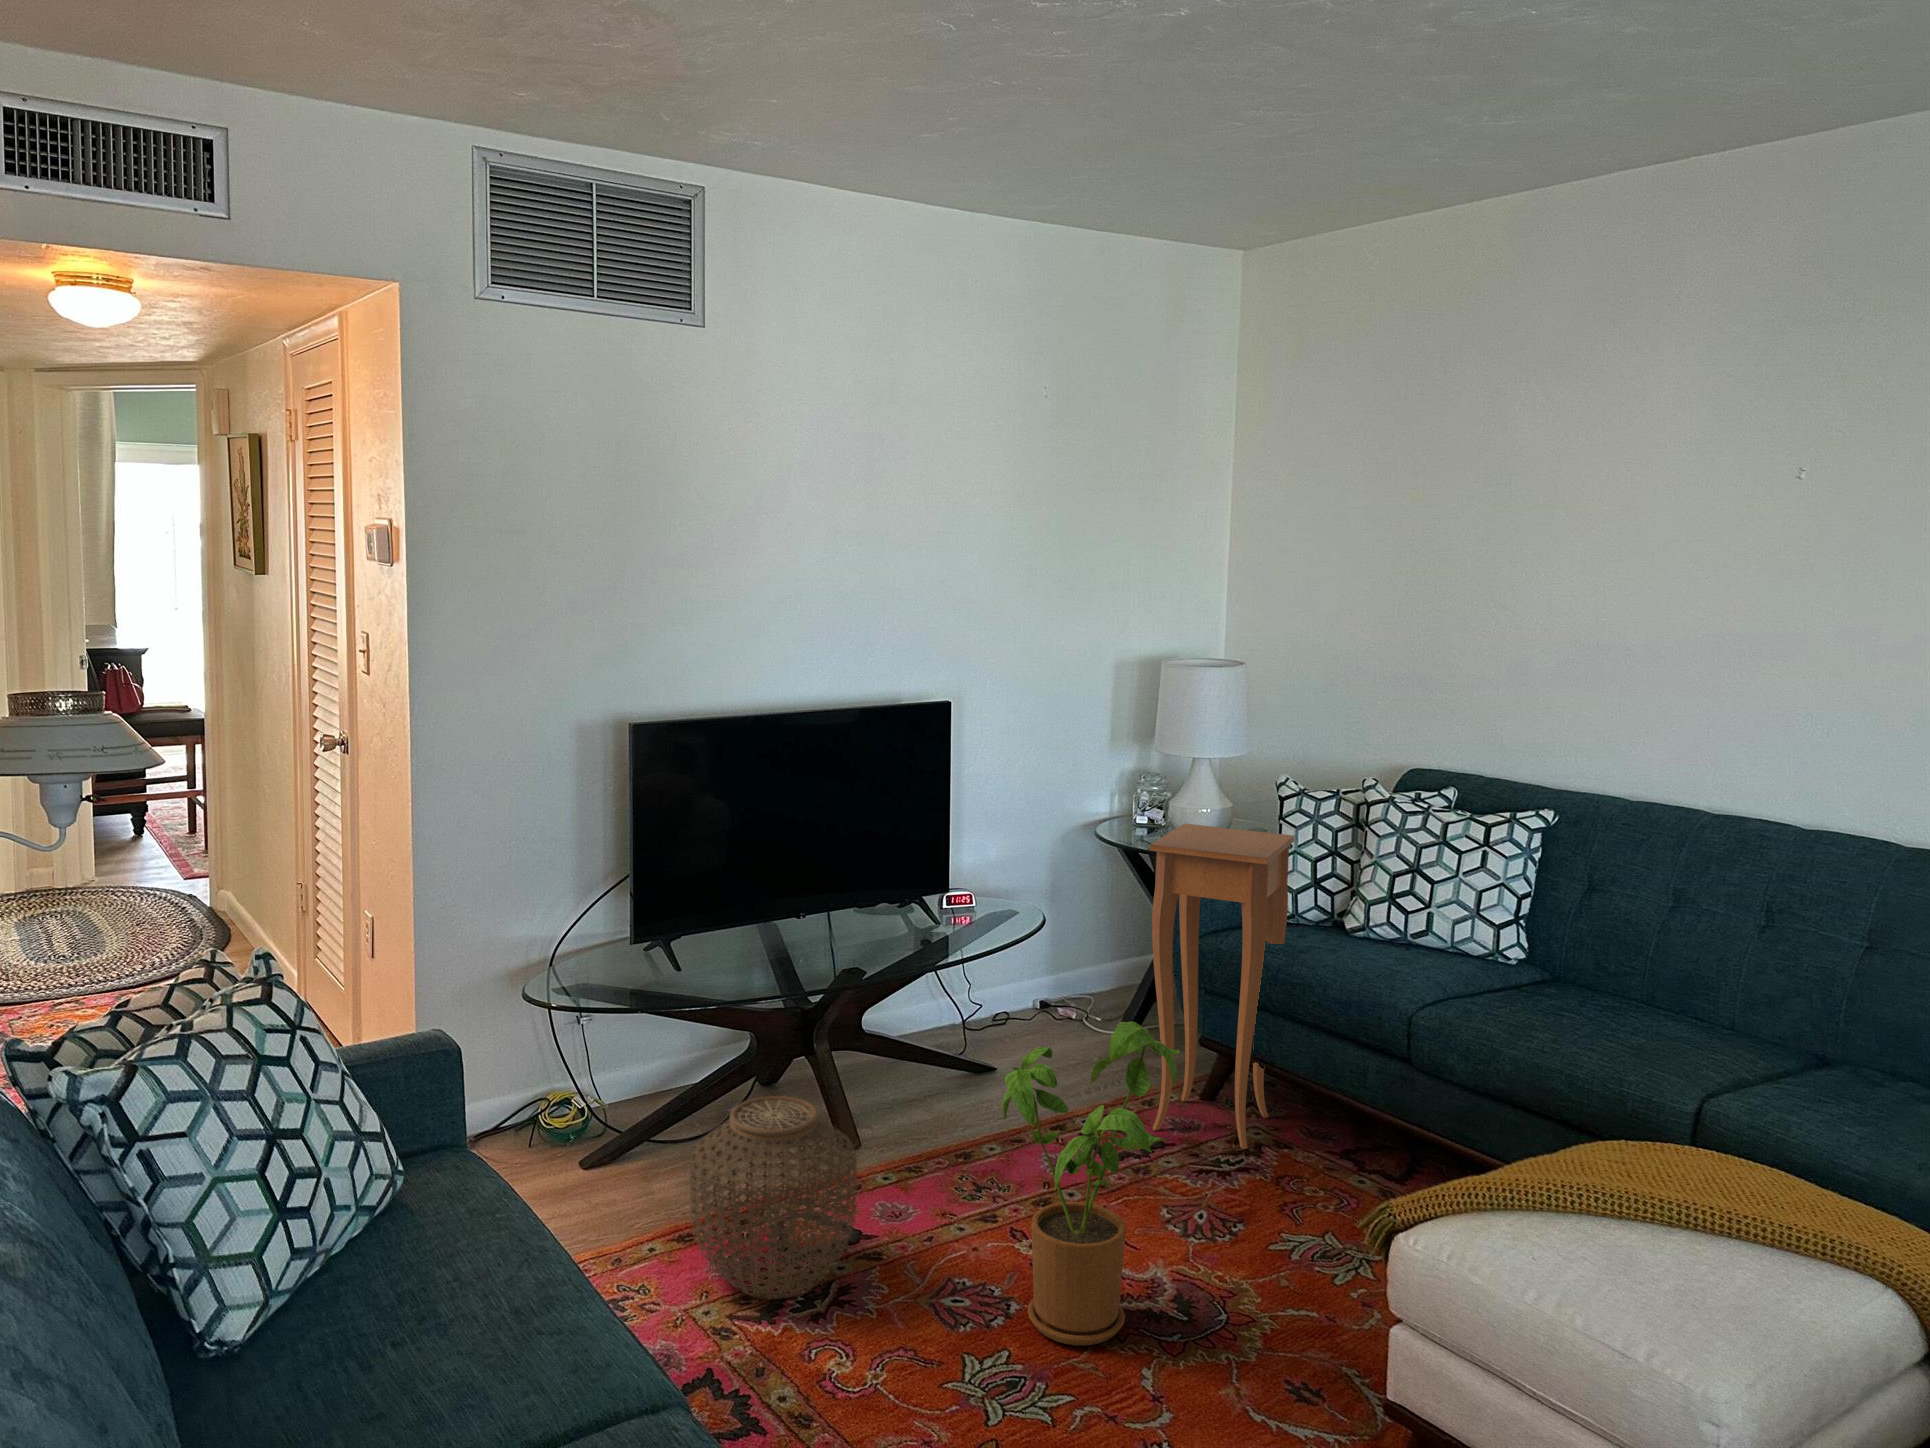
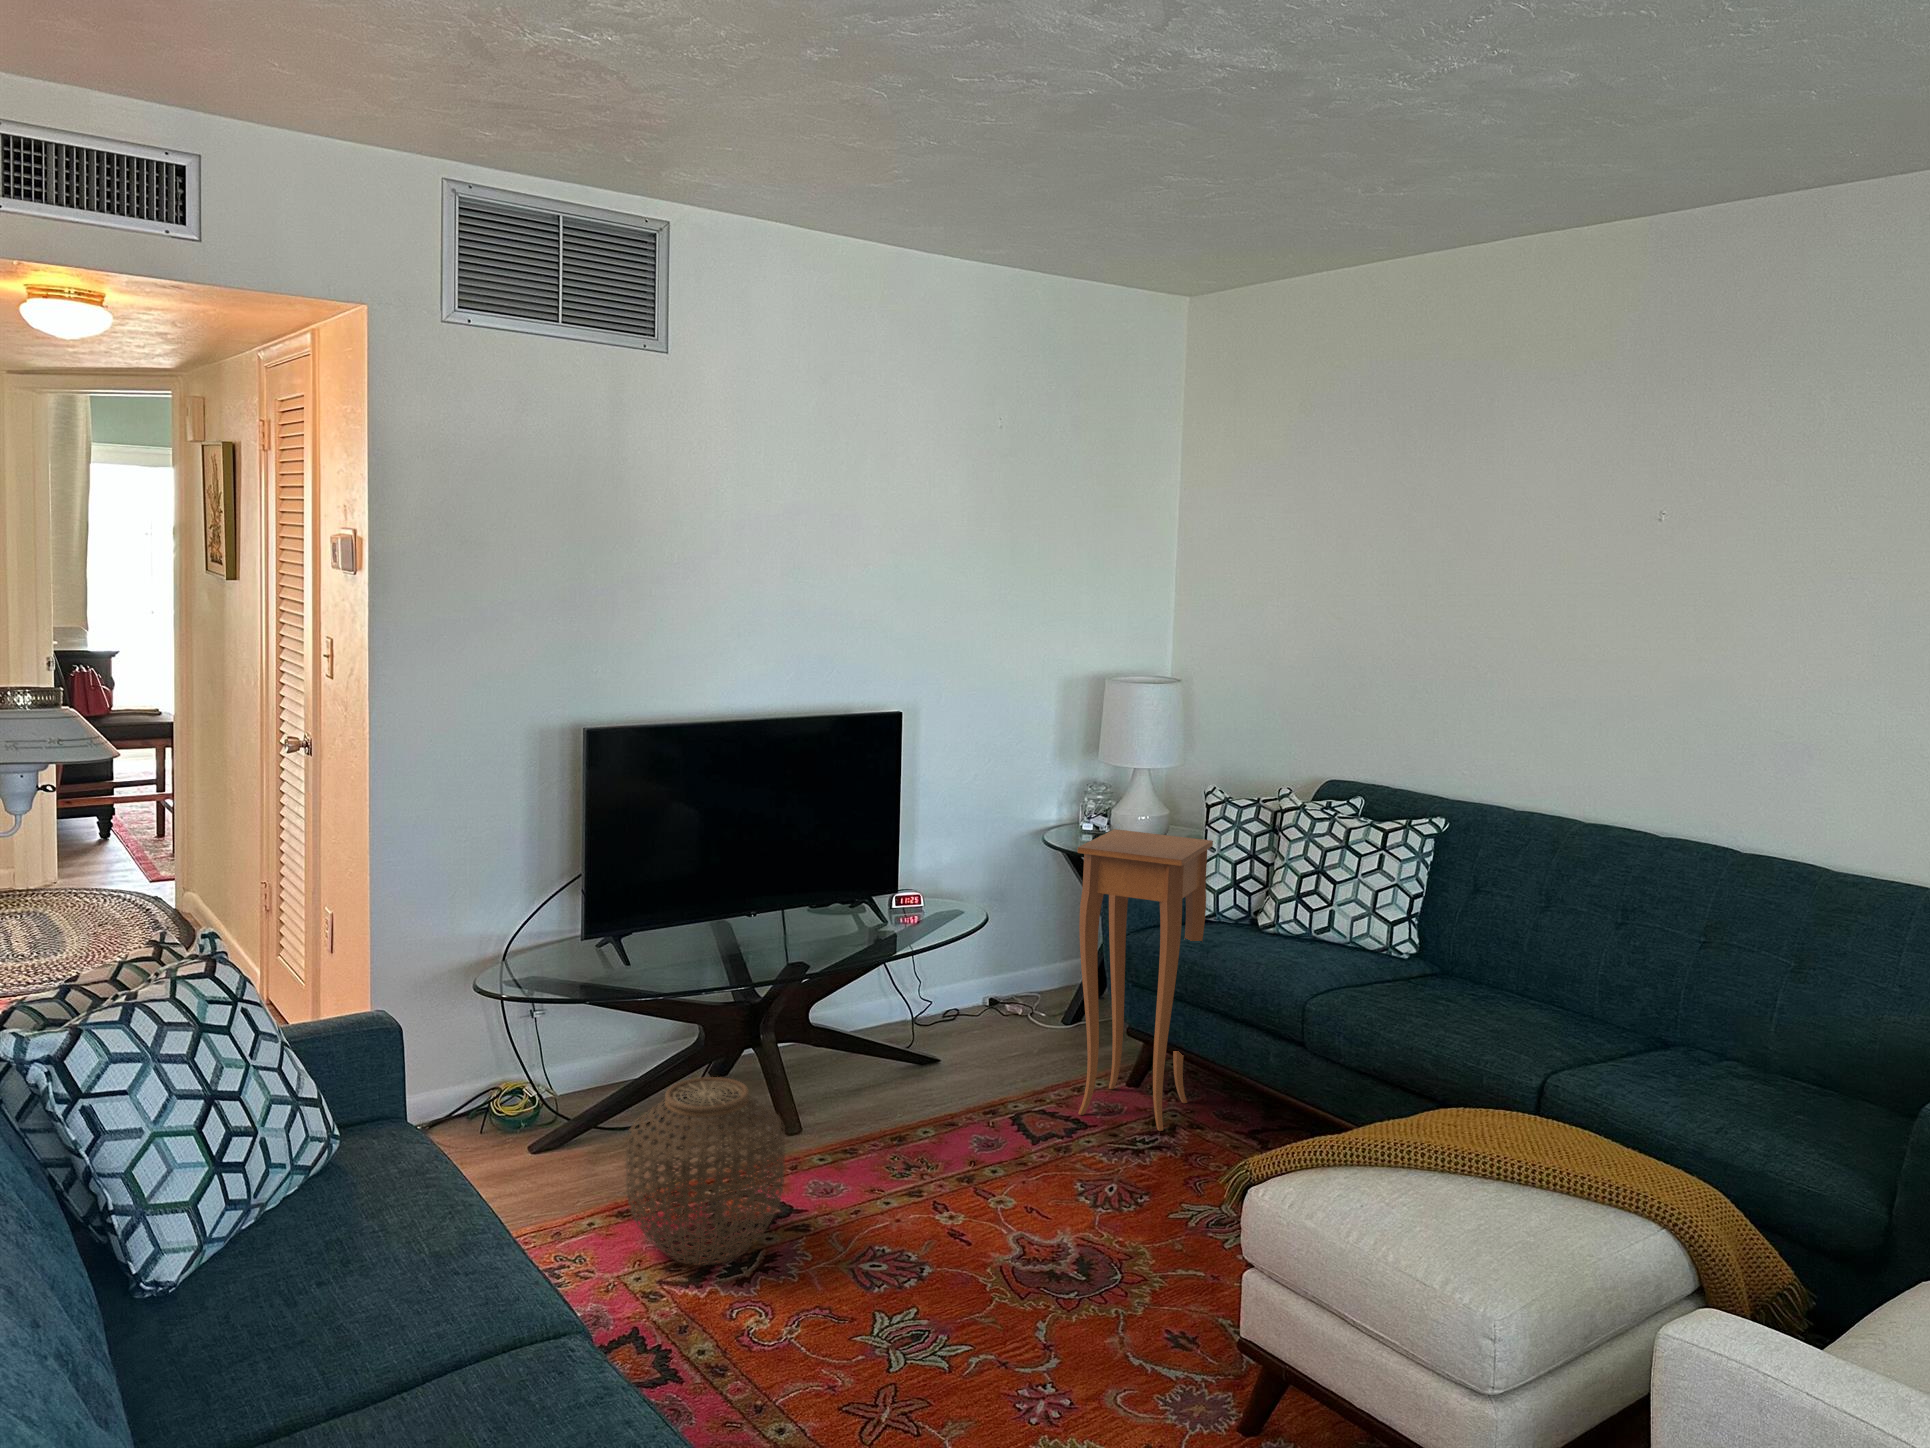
house plant: present [1002,1022,1180,1346] -> none [919,1004,1082,1301]

